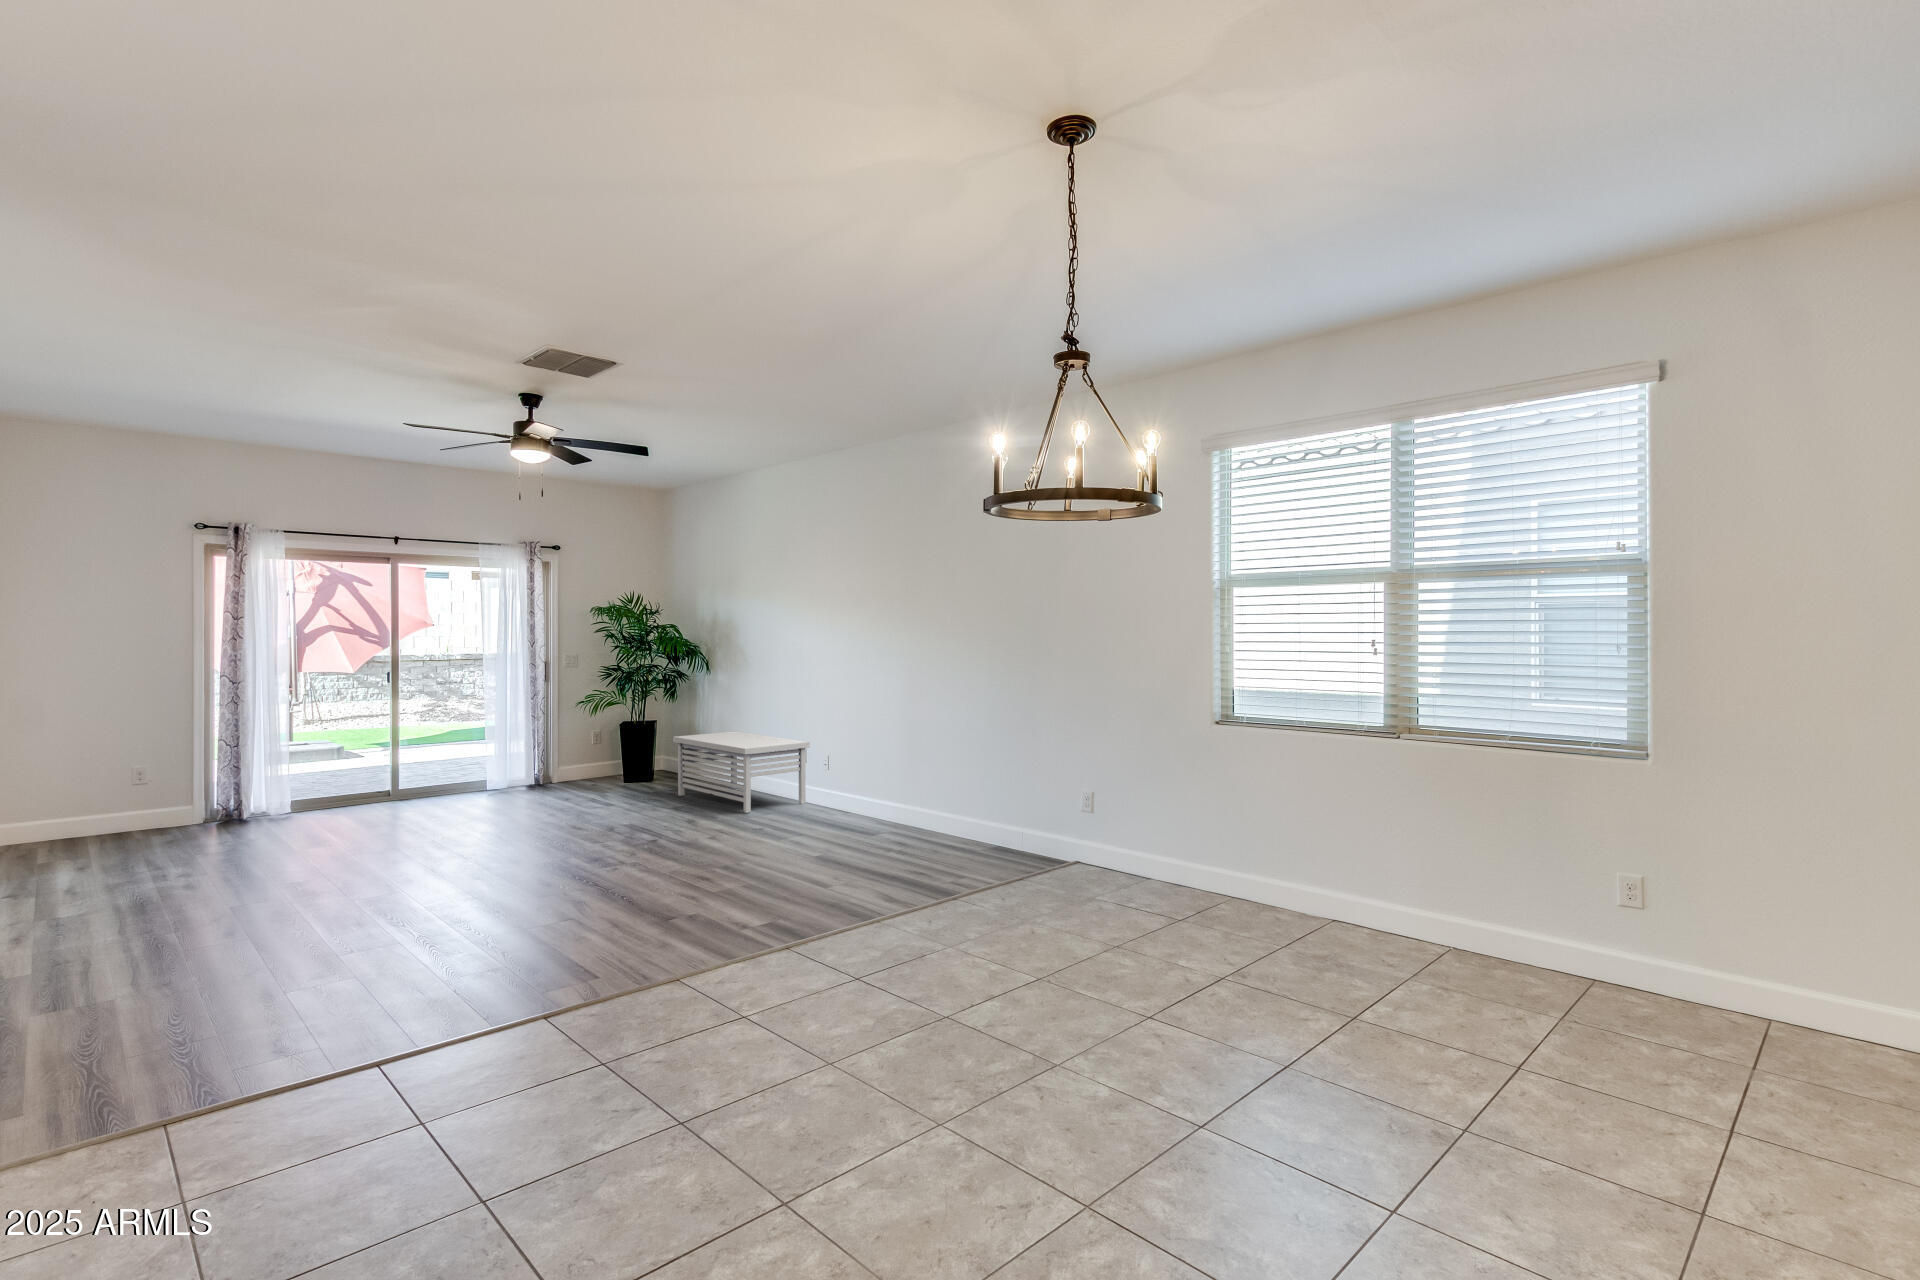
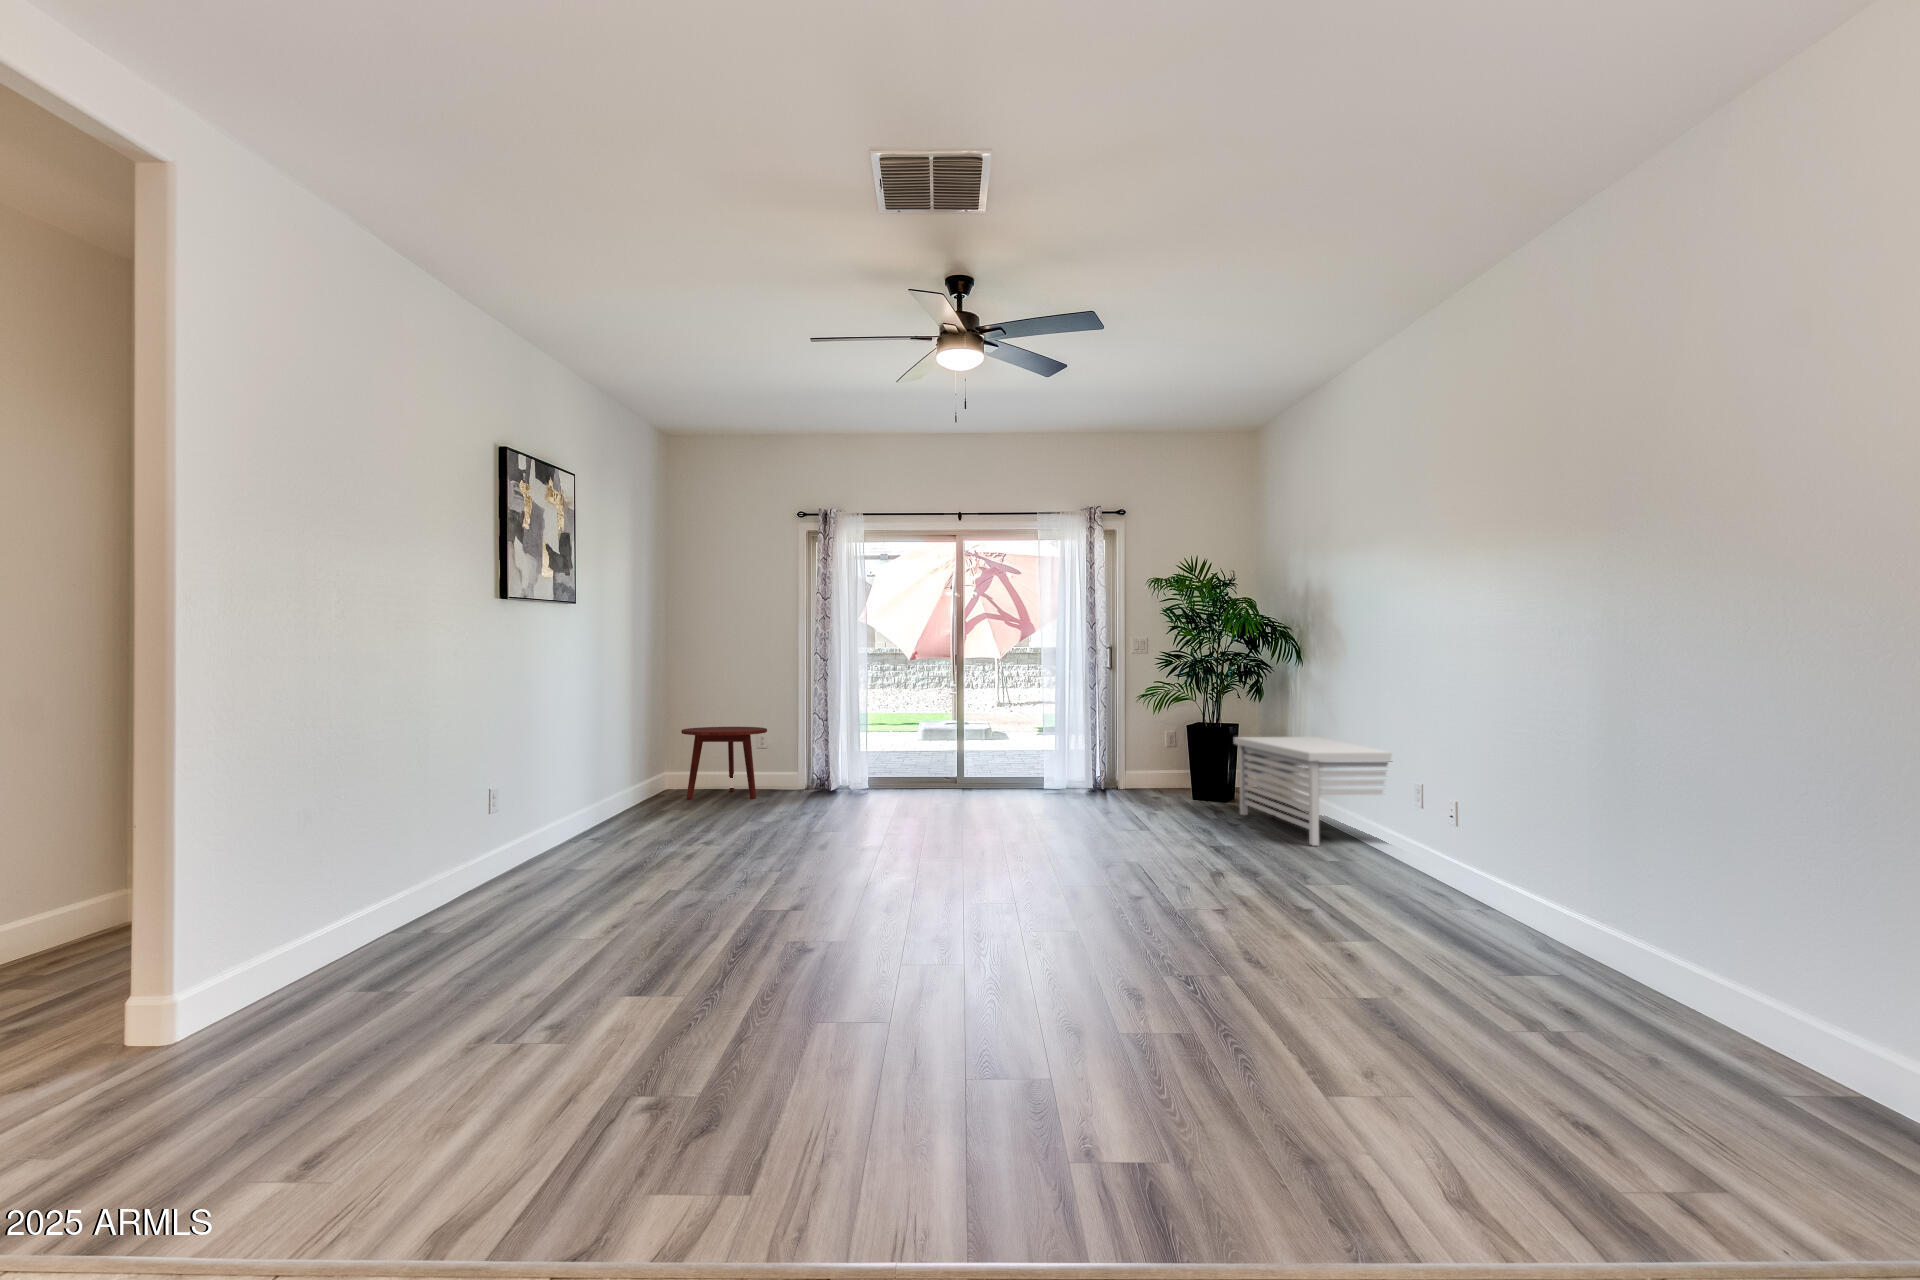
side table: none [44,760,171,850] -> present [681,727,767,799]

